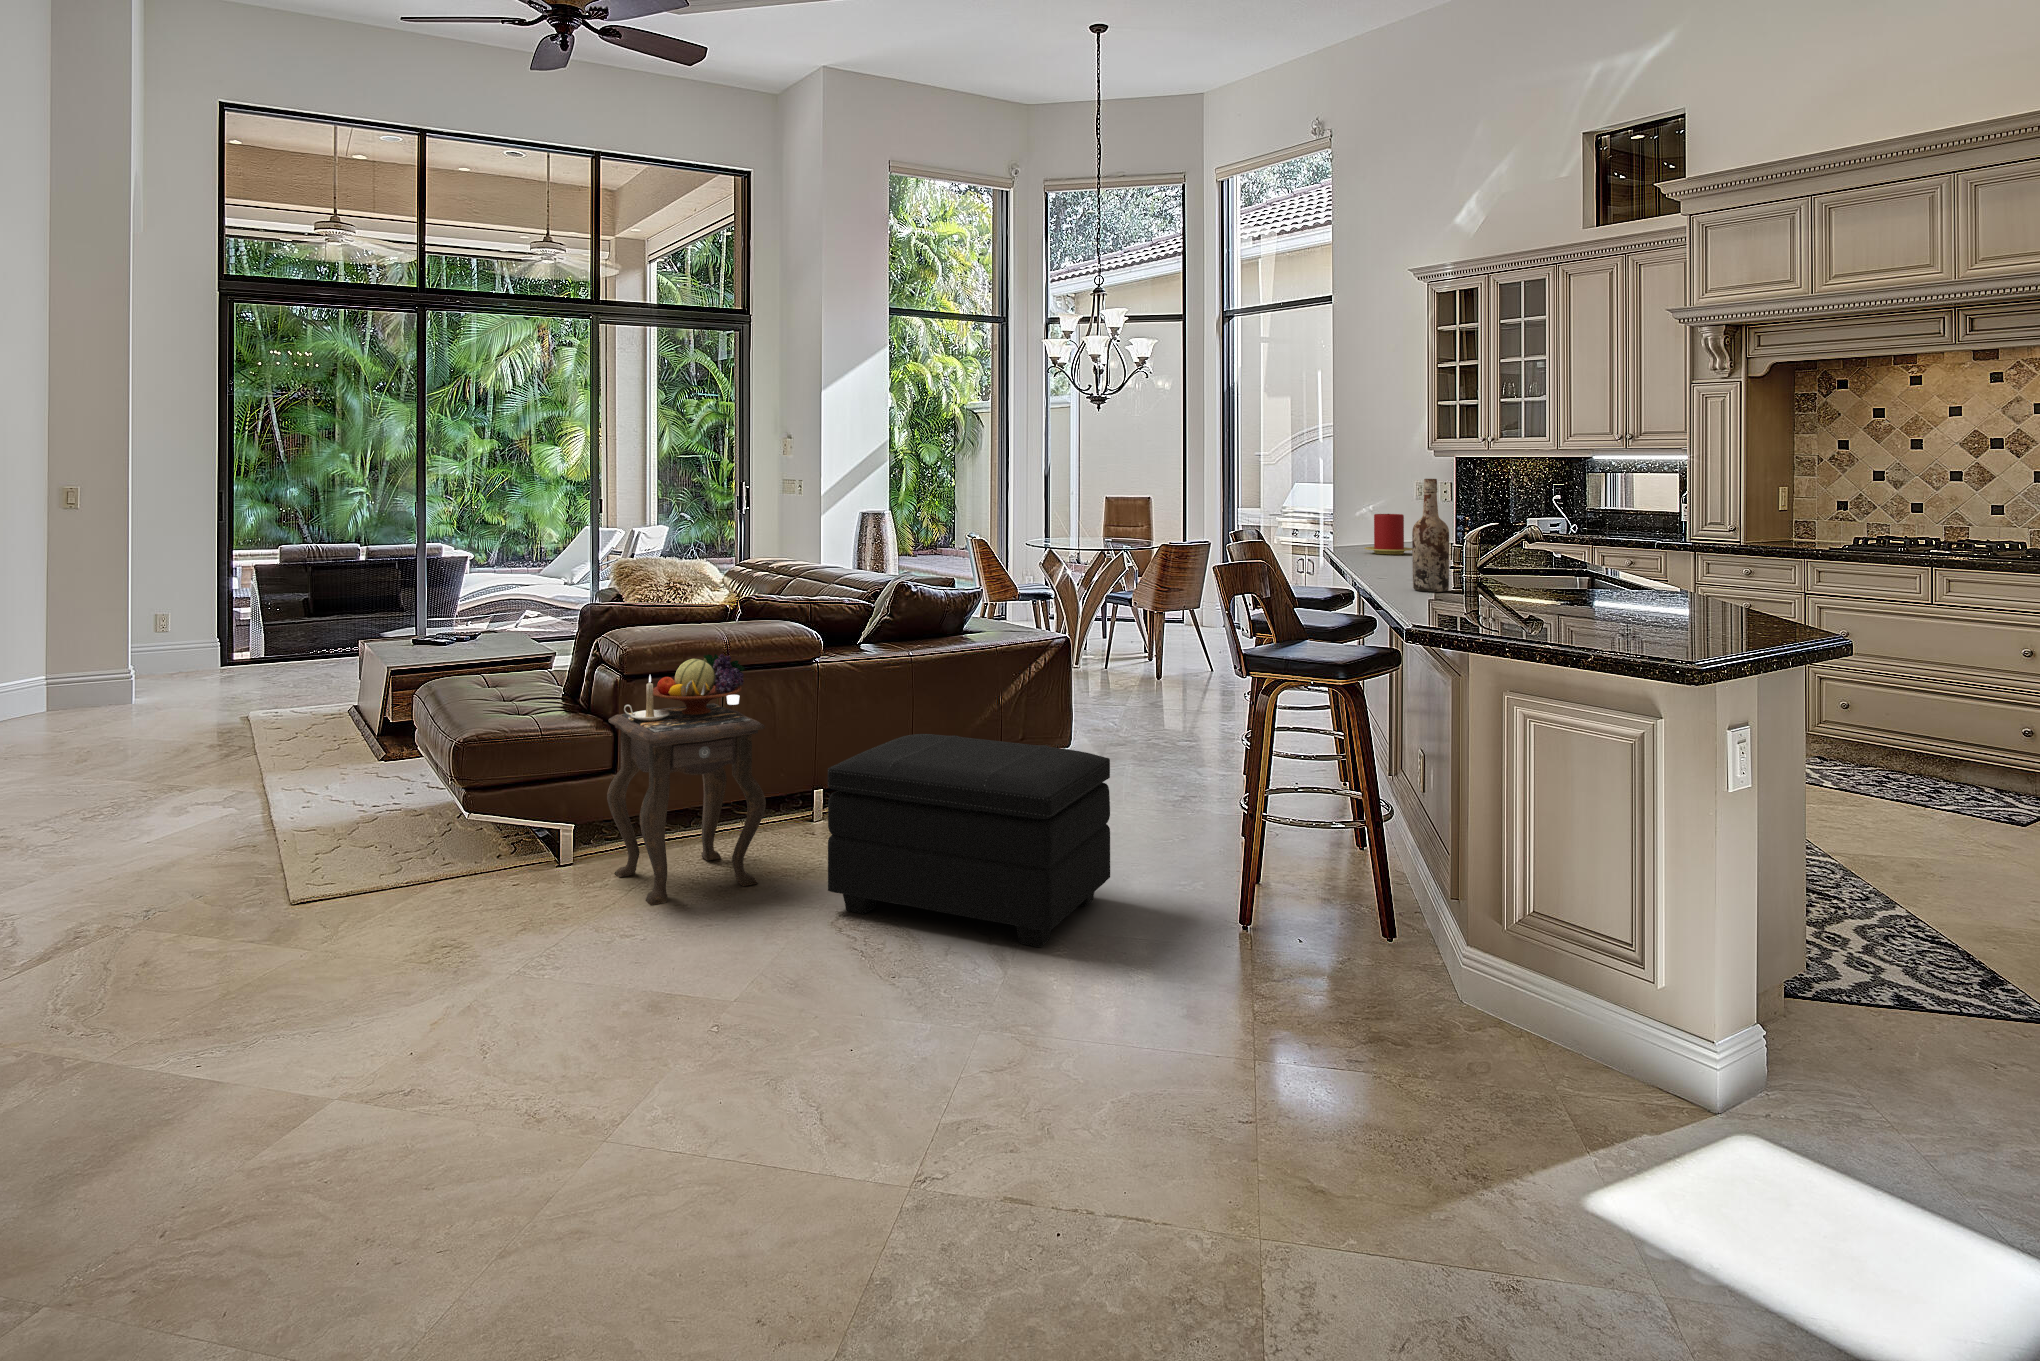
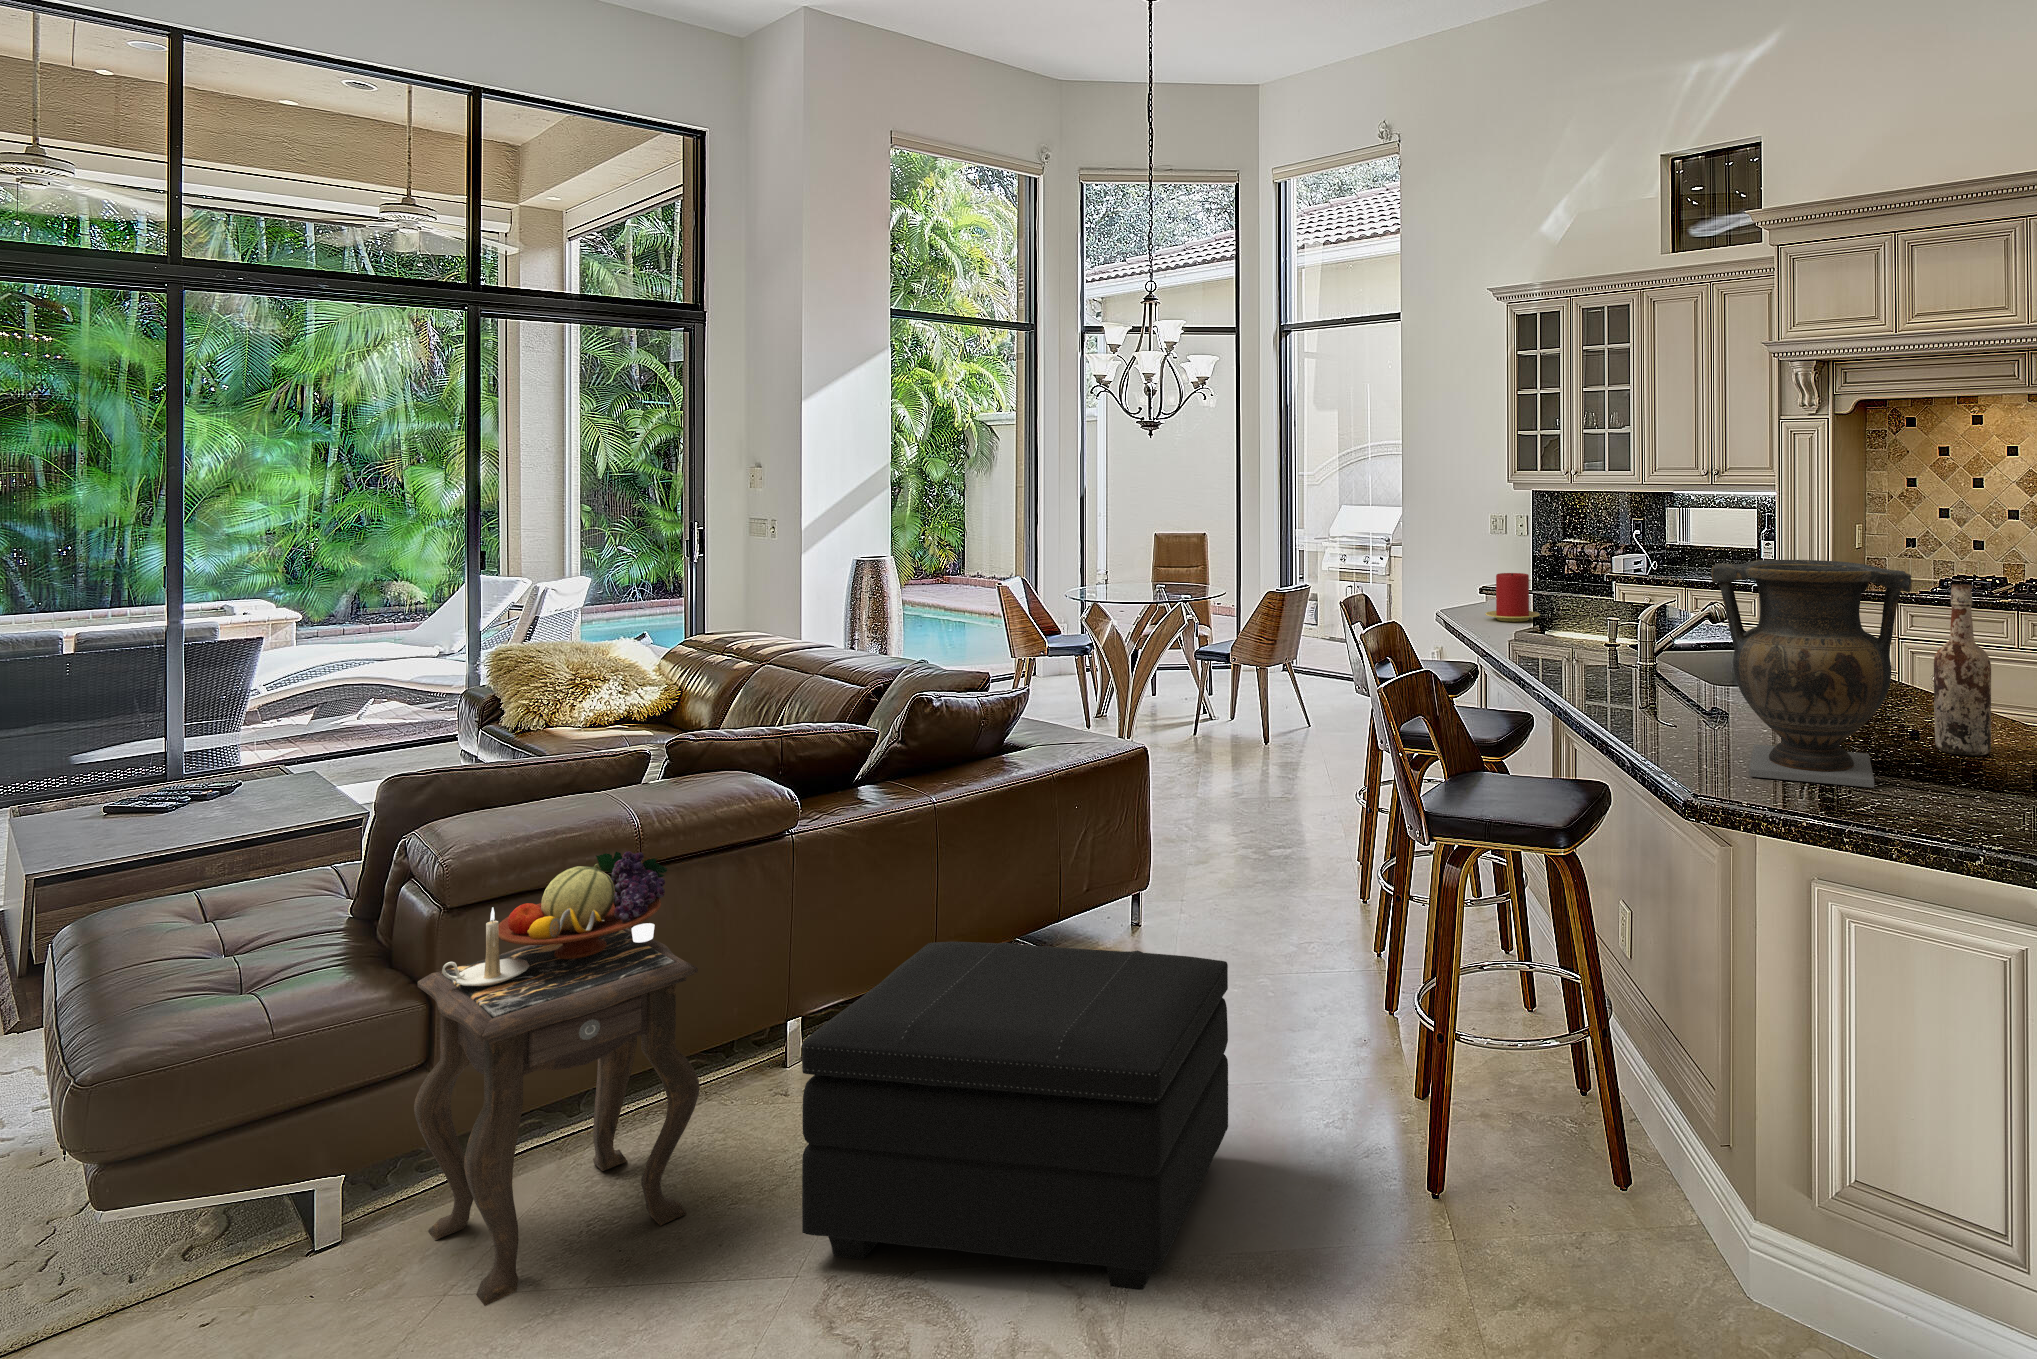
vase: none [1458,462,1619,625] -> present [1711,560,1911,788]
wine bottle: present [1412,479,1449,592] -> present [1934,584,1991,755]

